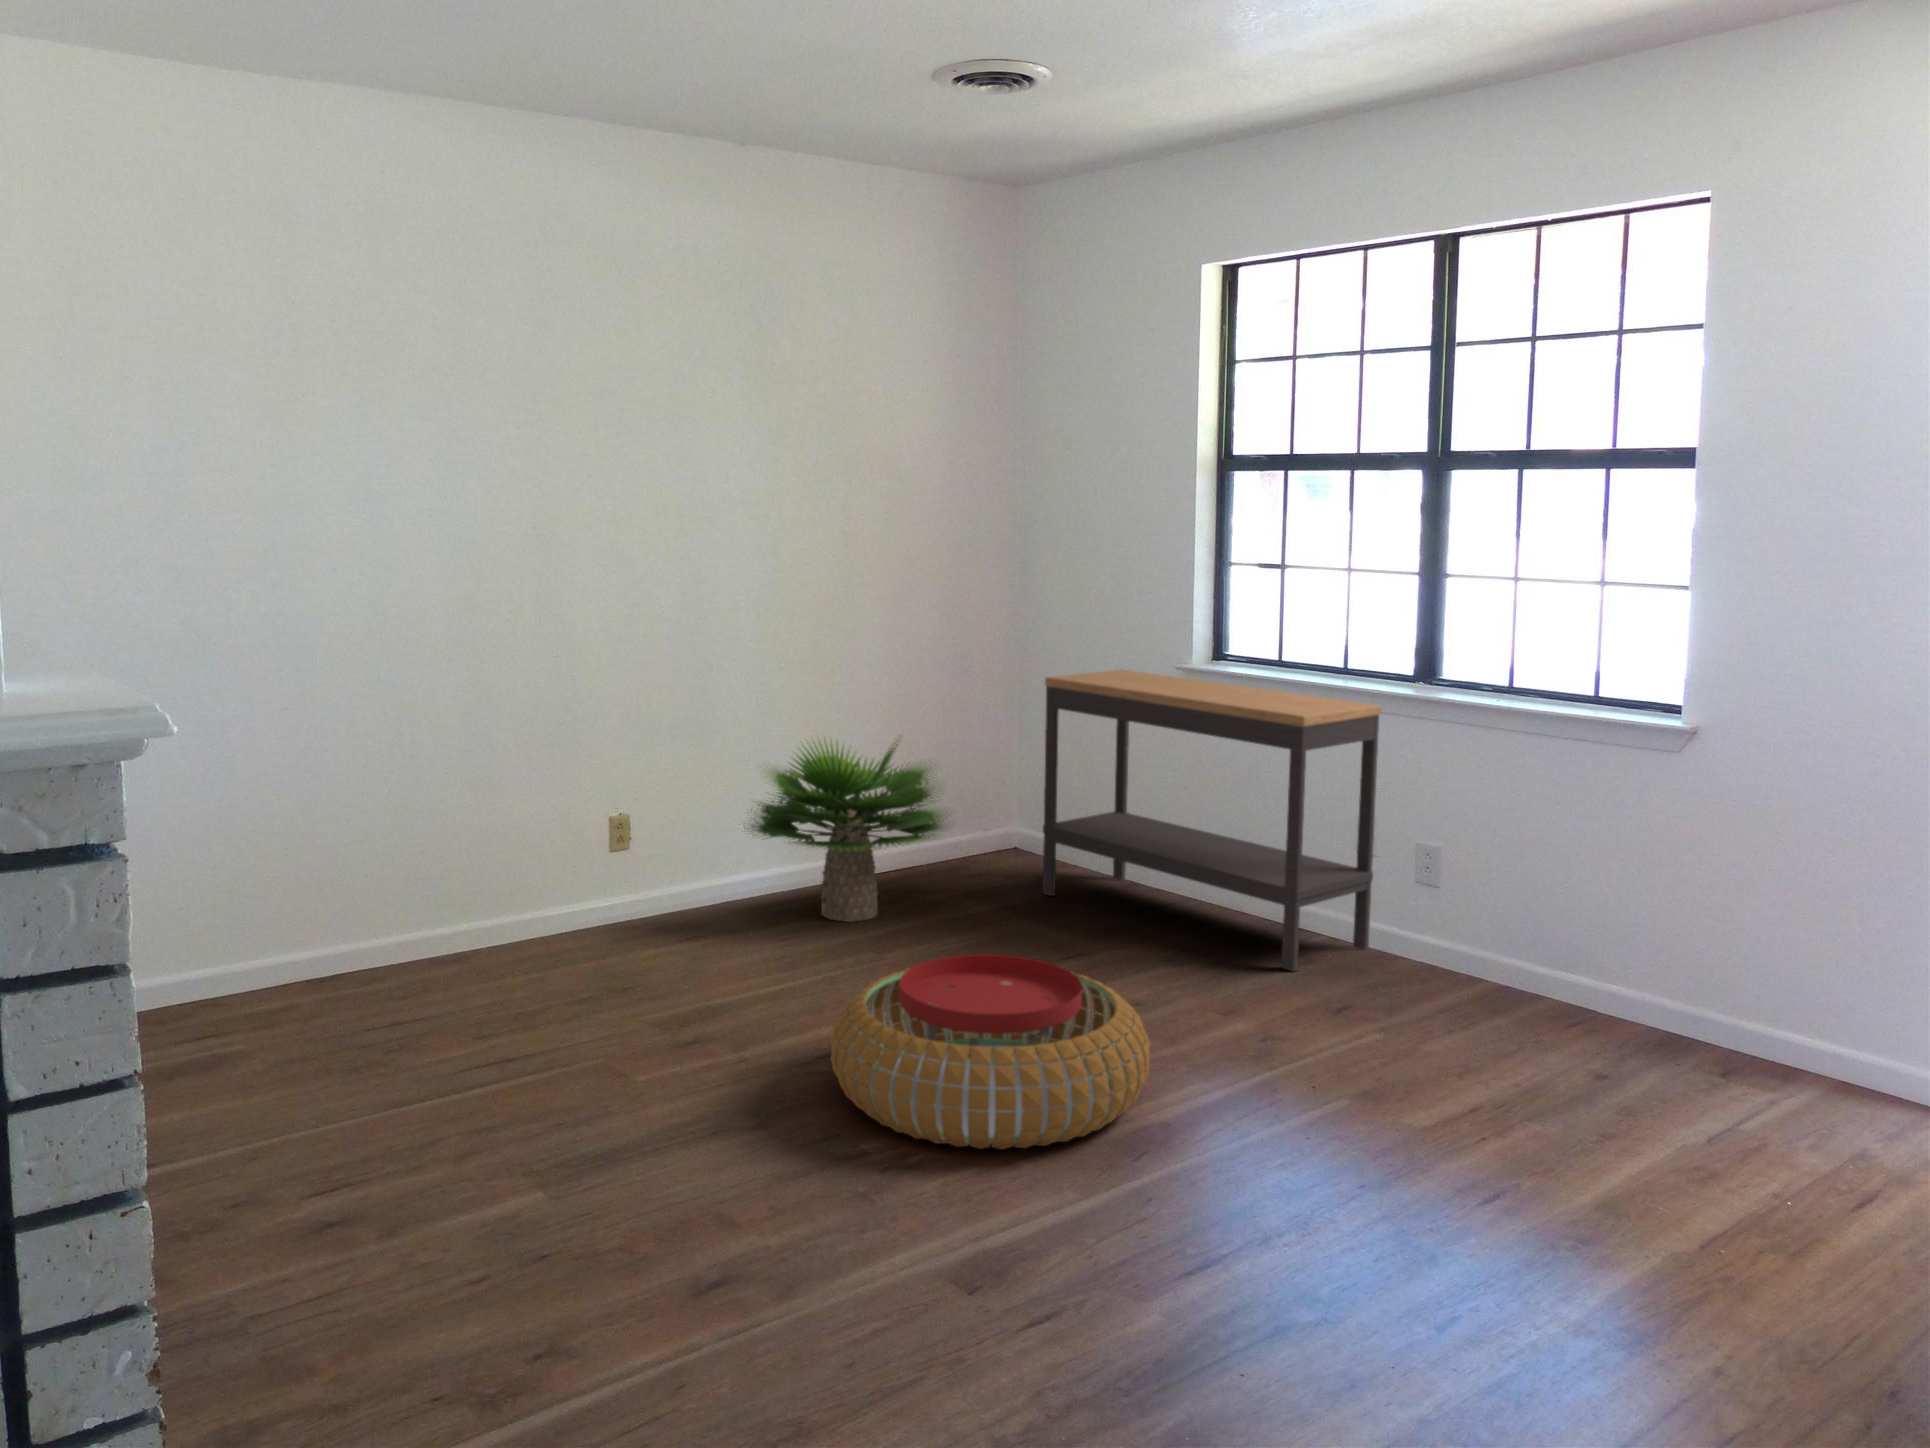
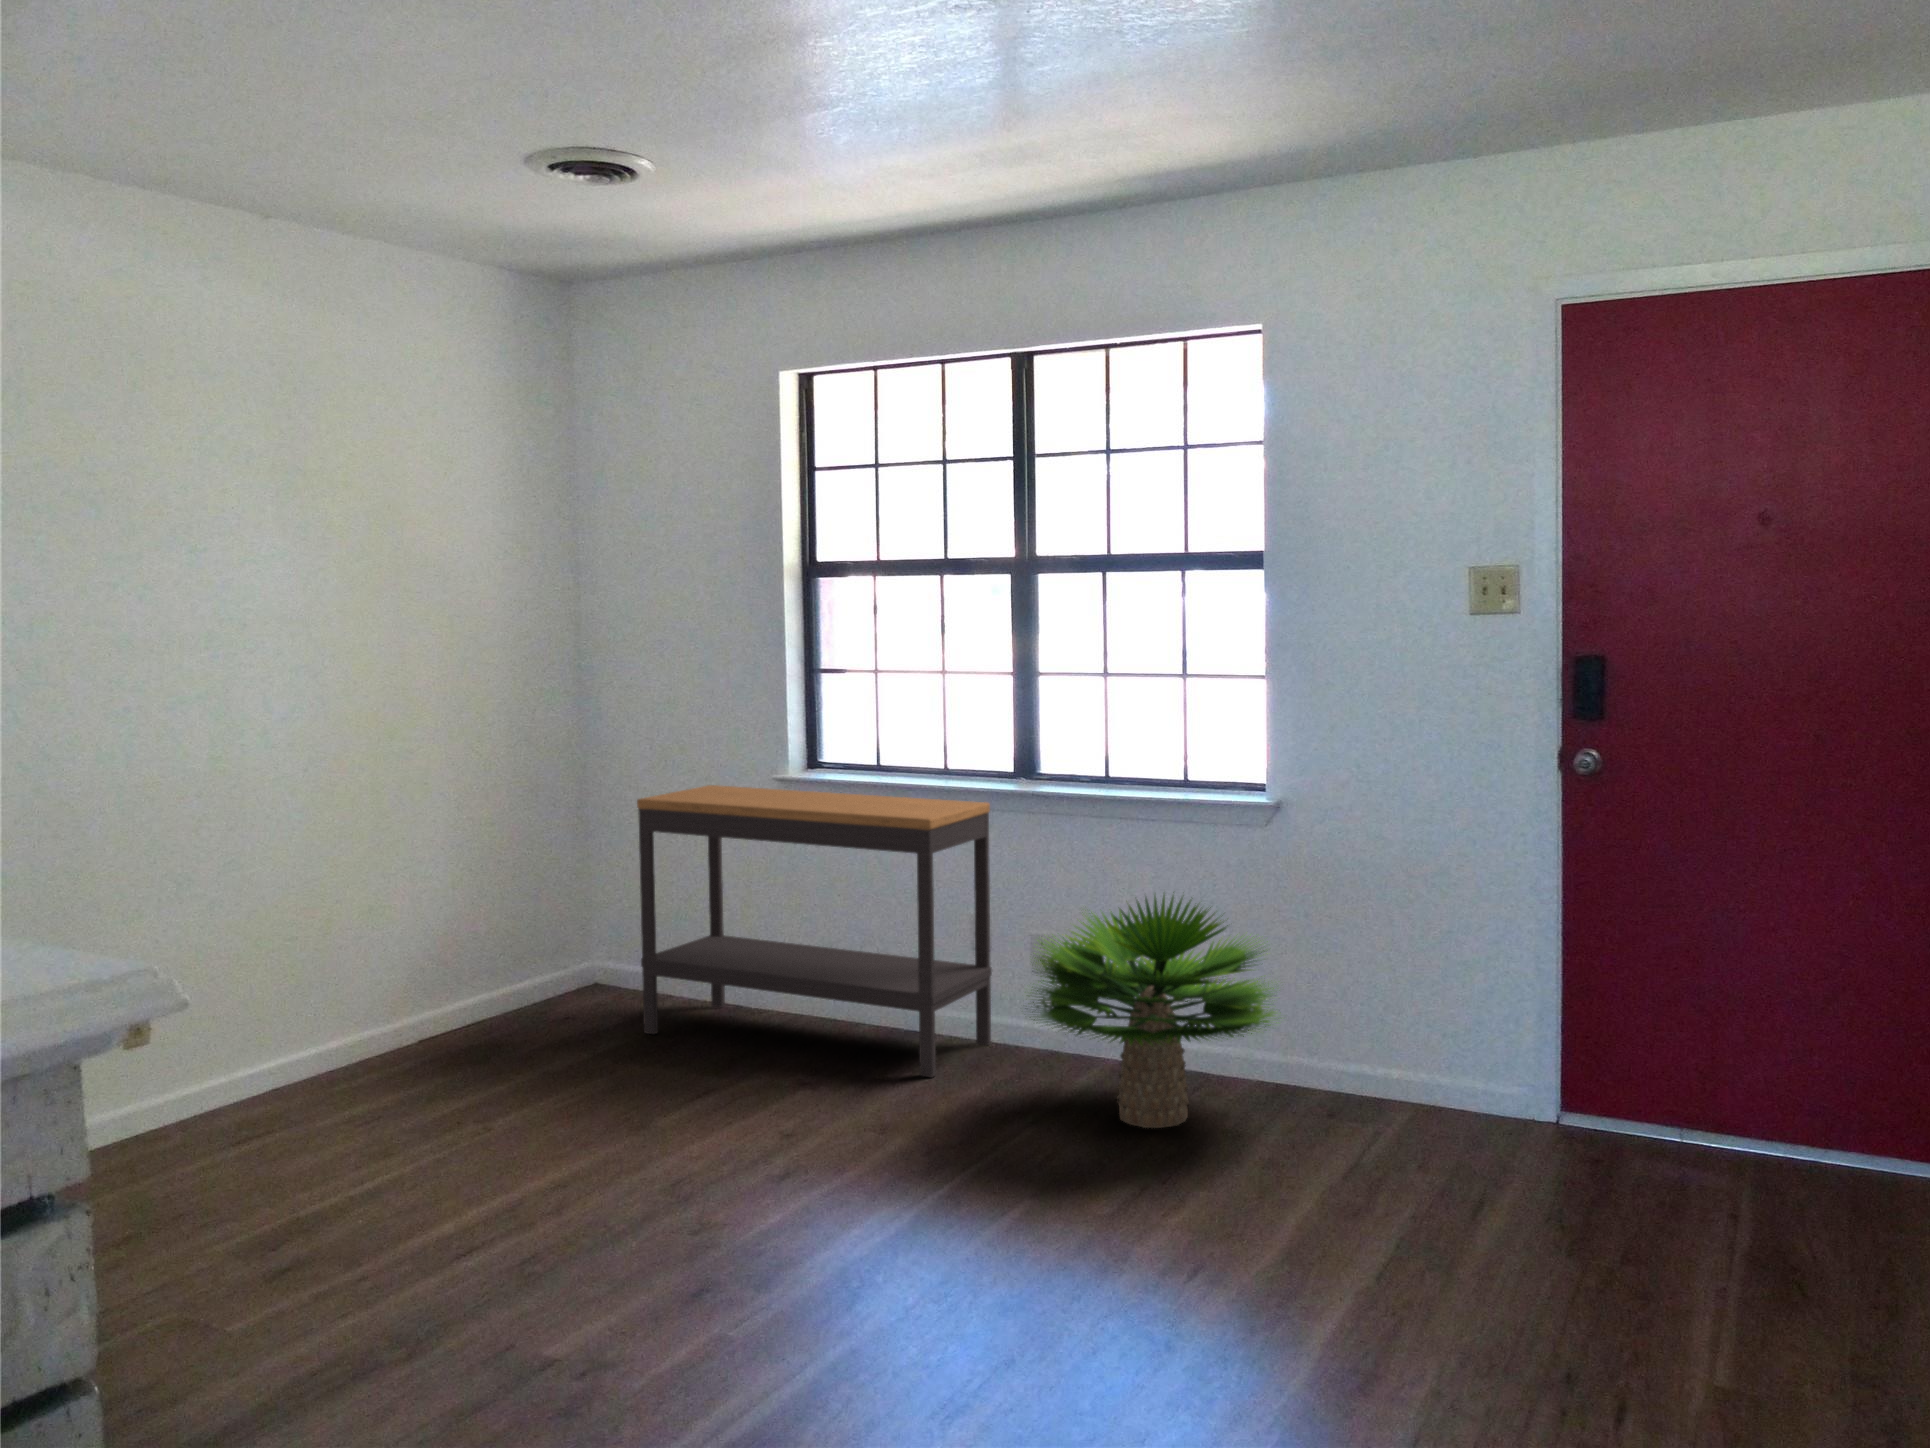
potted plant: present [751,737,947,921] -> present [1032,895,1275,1128]
pouf: present [831,954,1150,1149] -> none [494,1105,855,1331]

